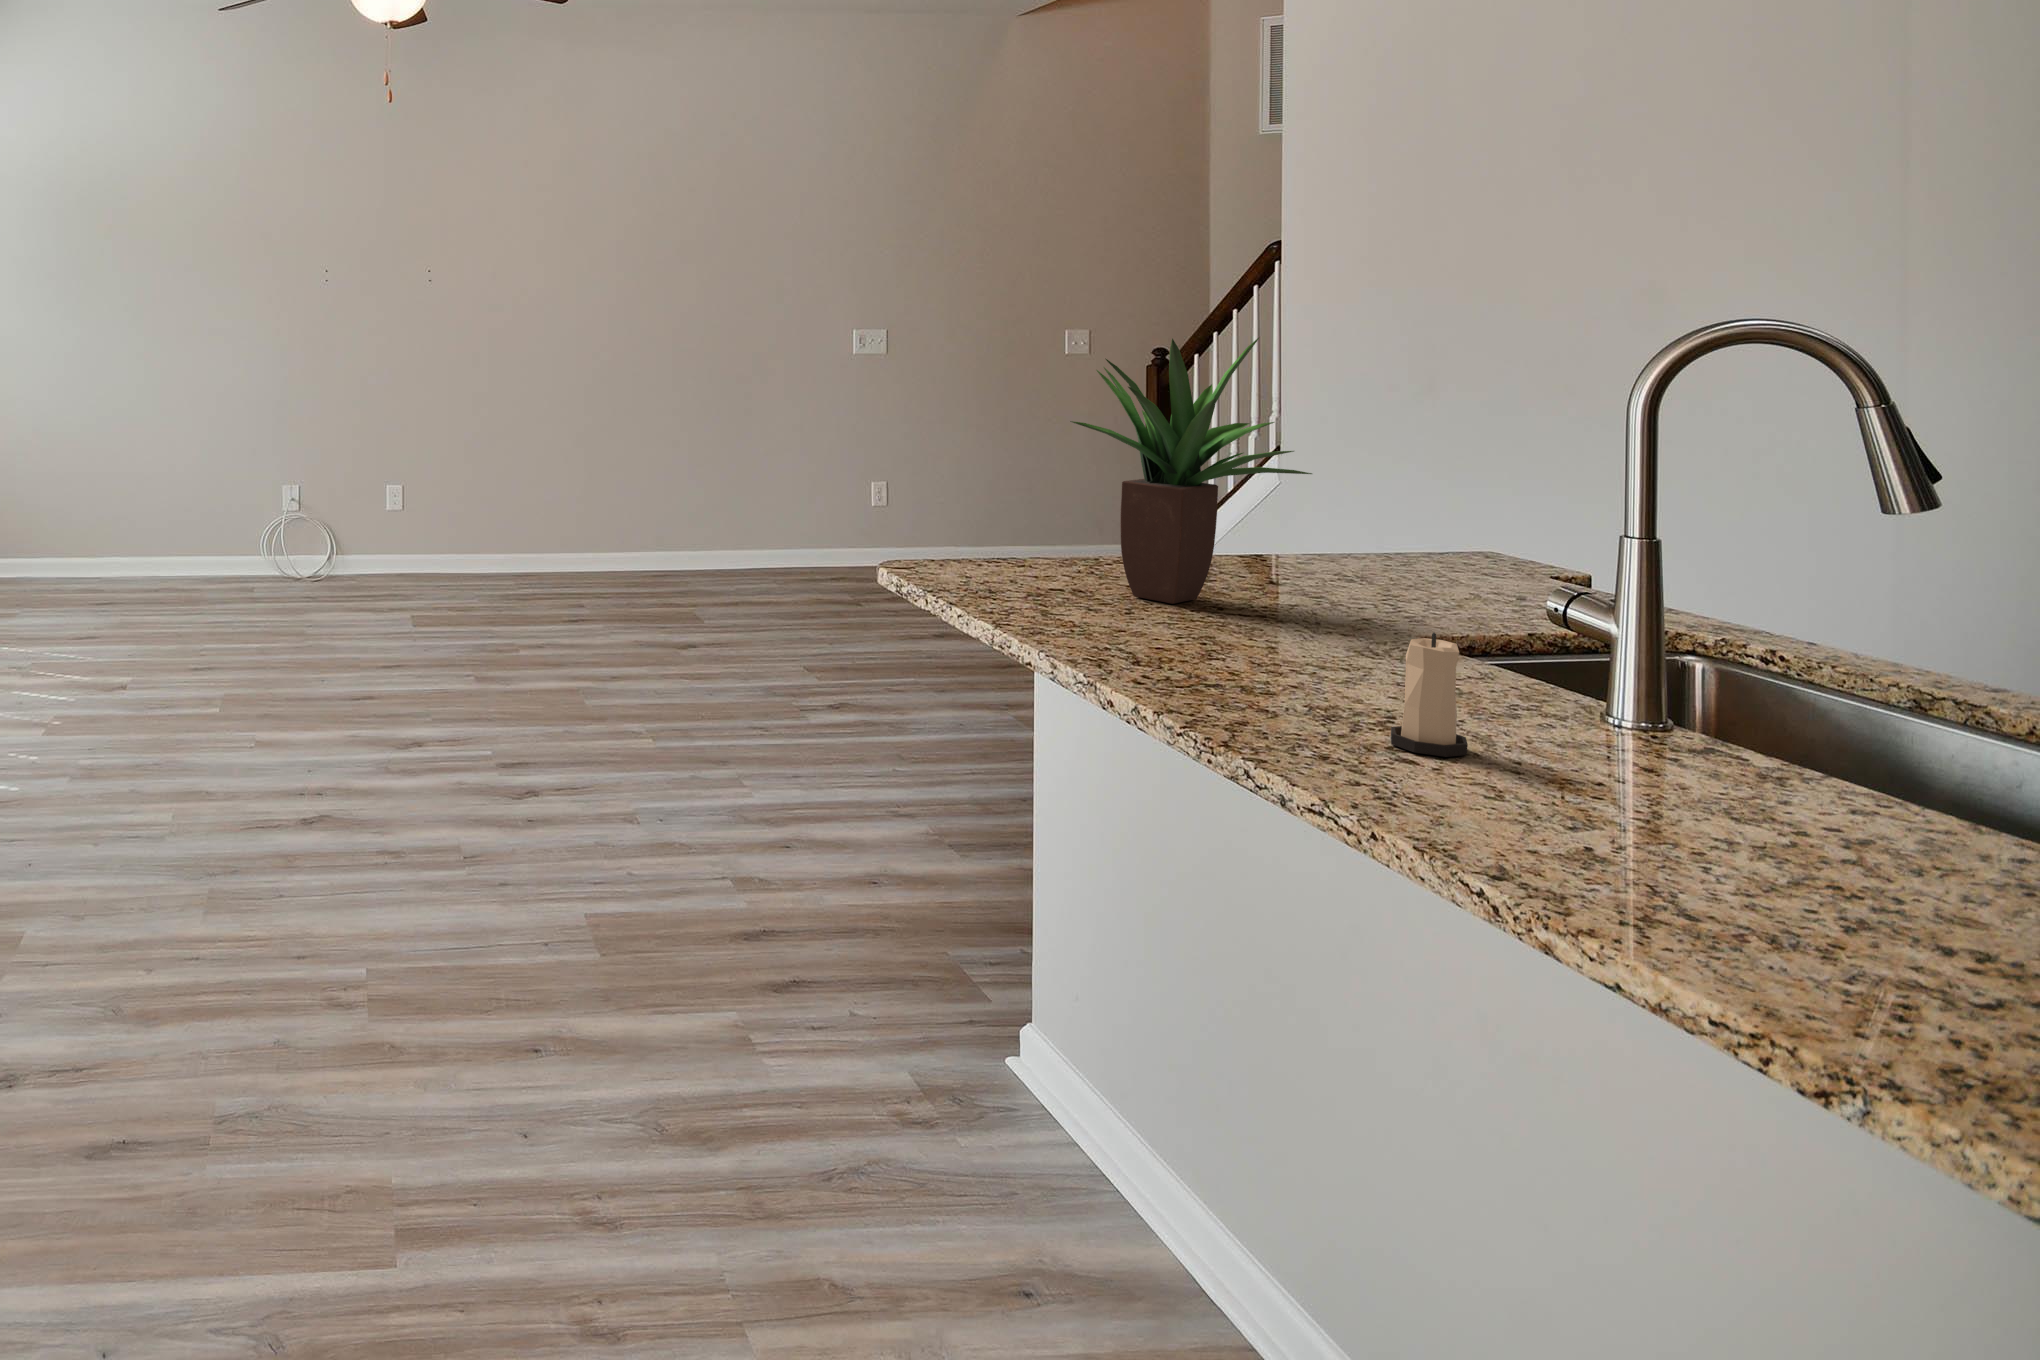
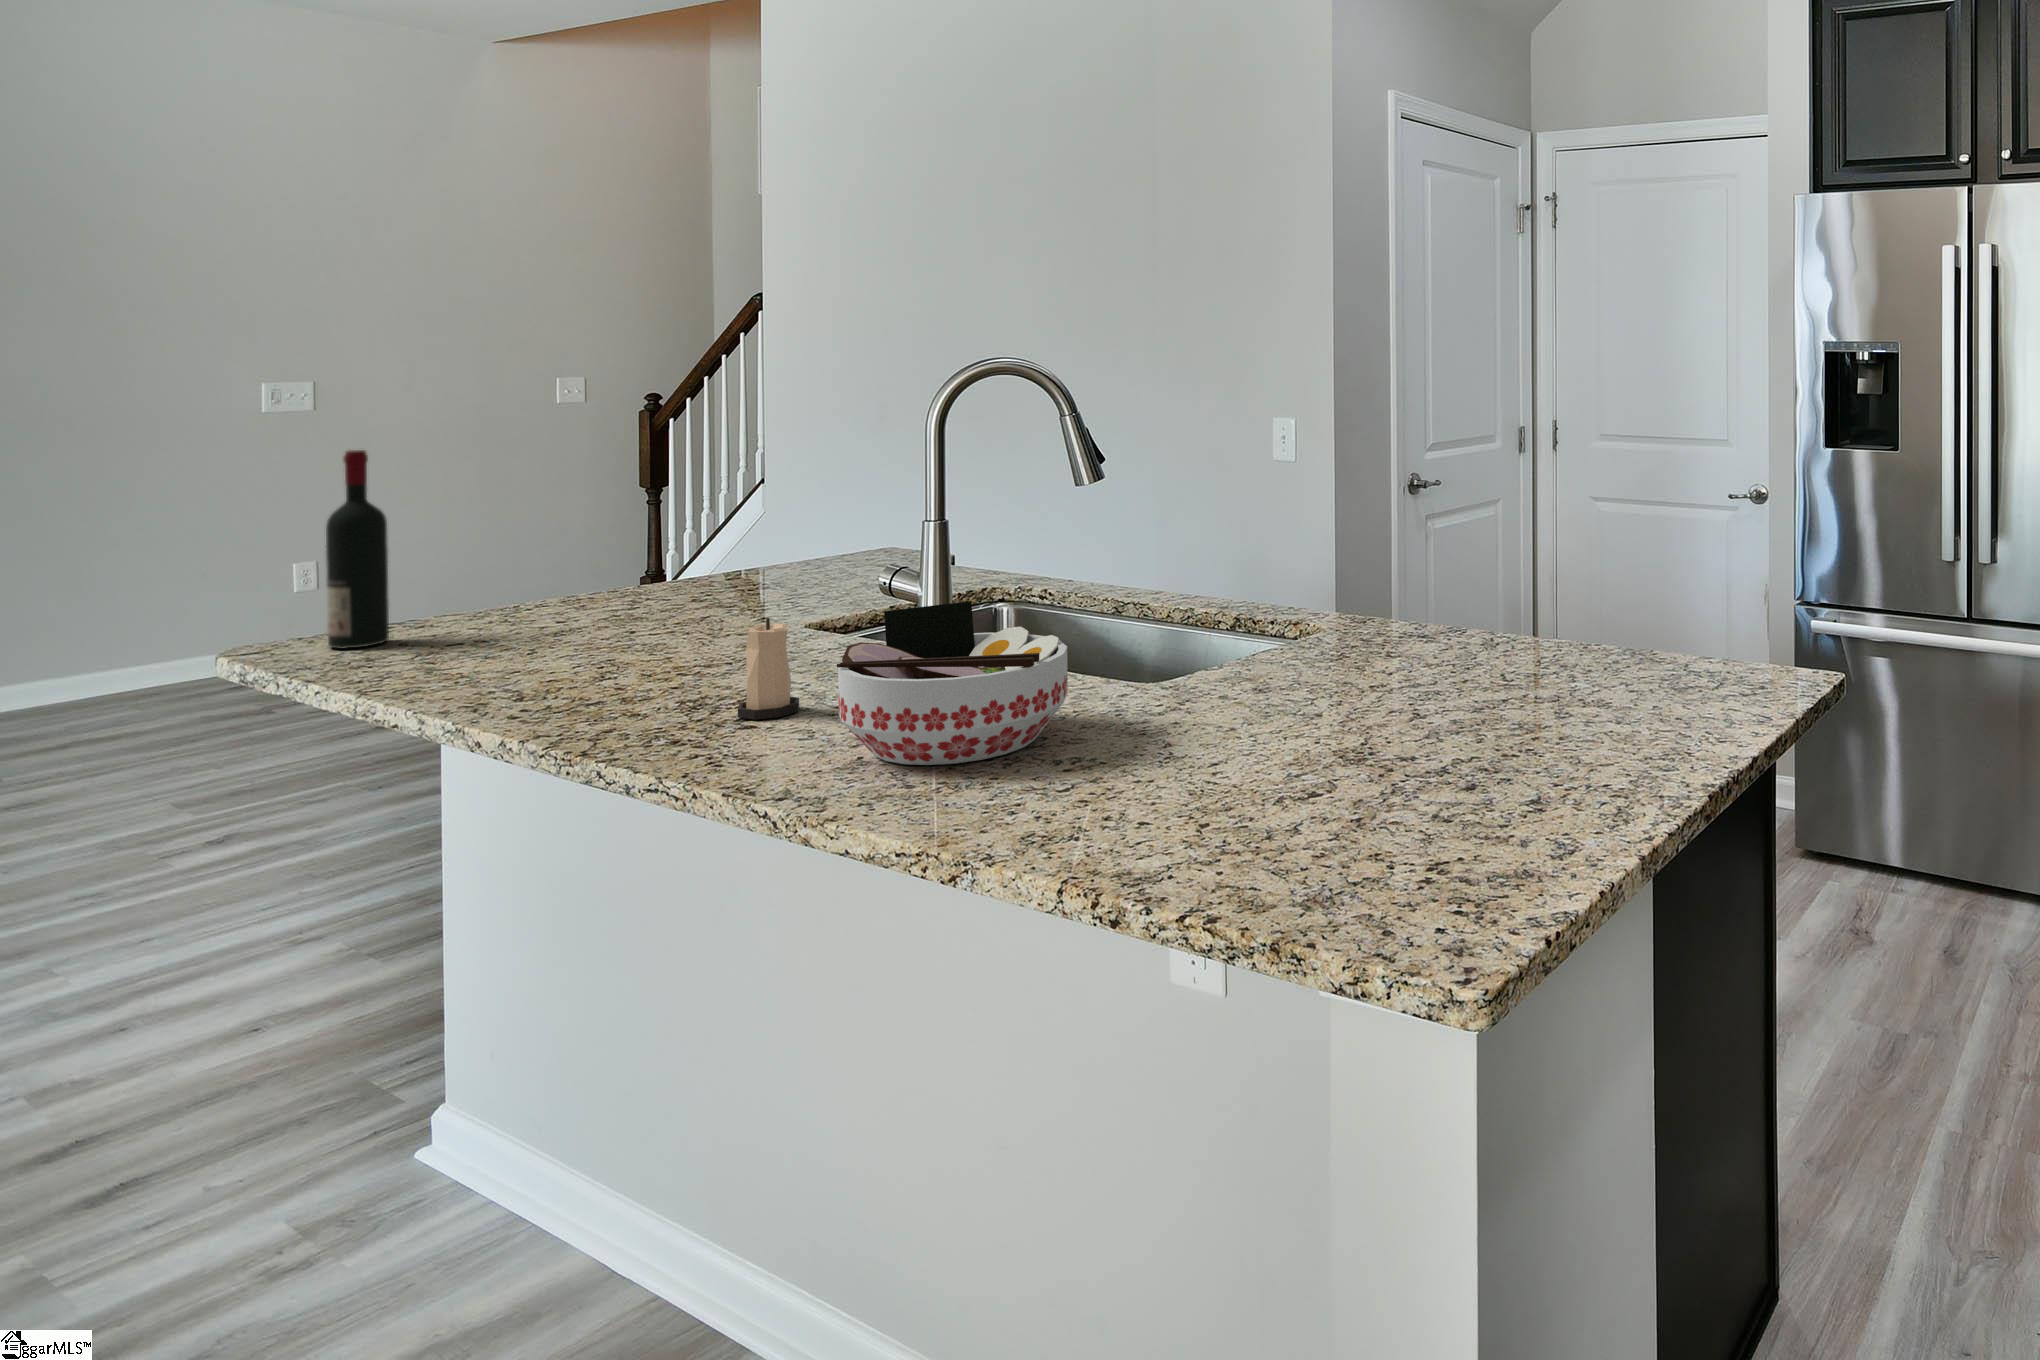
potted plant: present [1070,338,1312,604] -> none [454,383,710,637]
wine bottle: none [954,388,1005,576] -> present [326,450,389,649]
bowl: none [1556,657,1943,906] -> present [837,601,1068,765]

